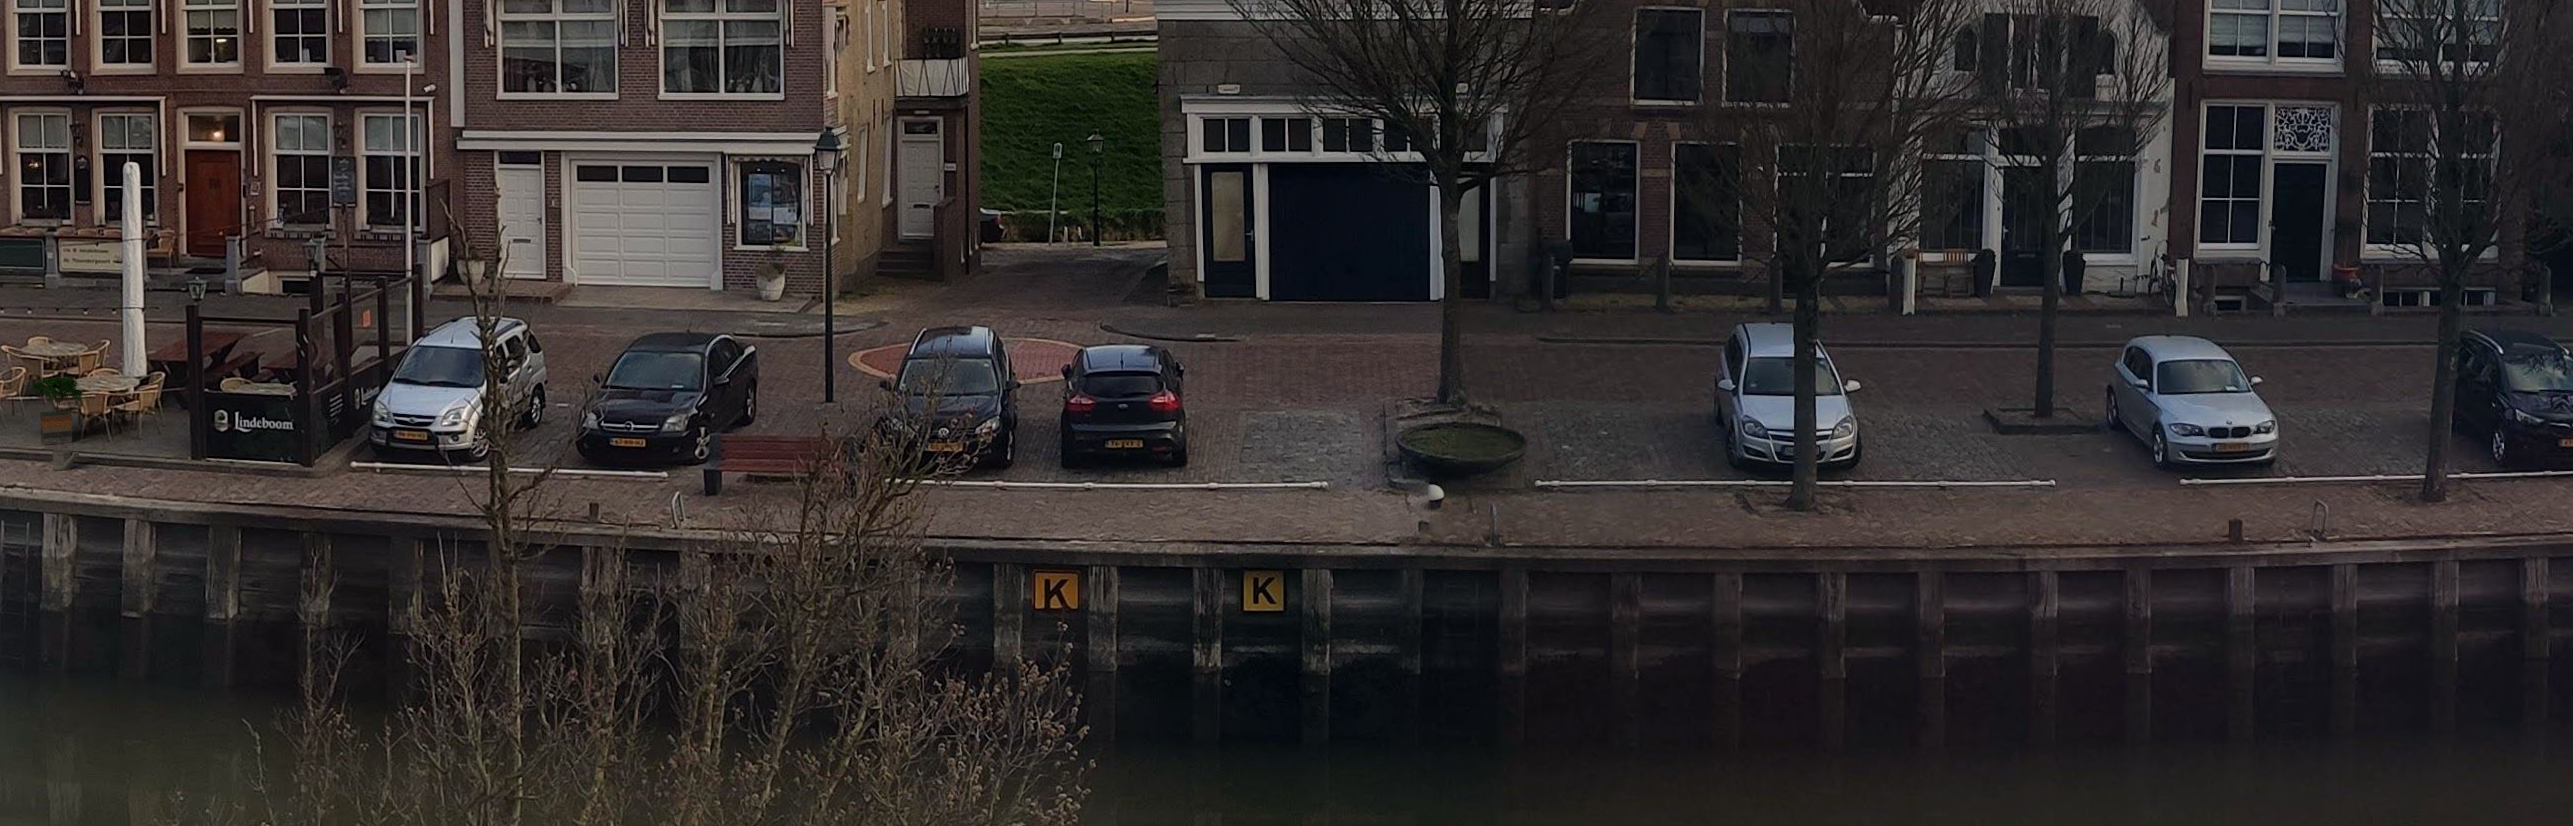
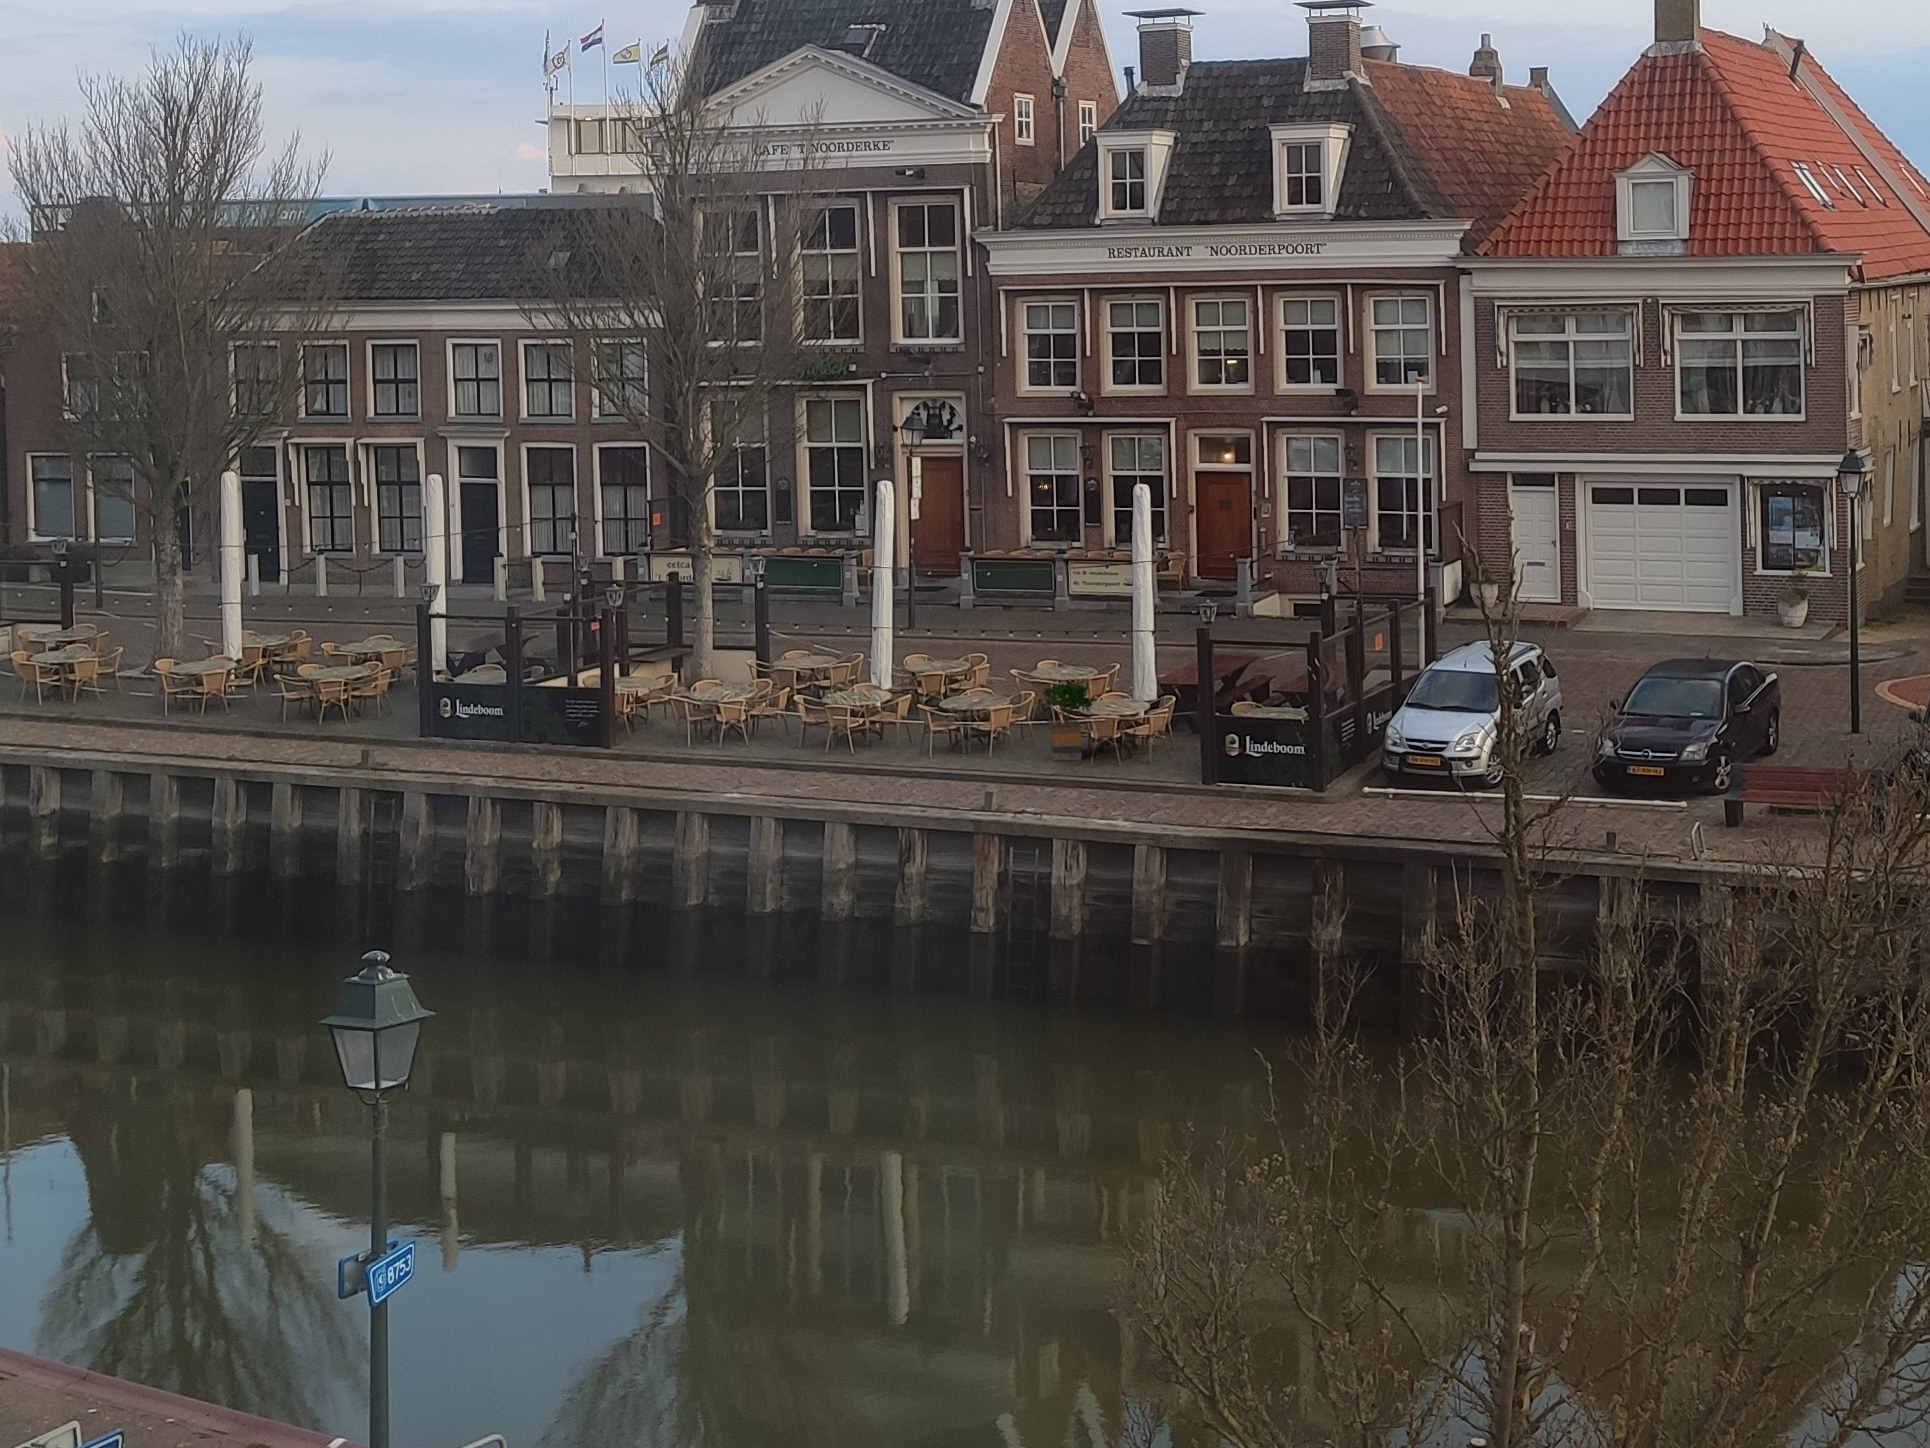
watering can: present [52,449,79,471] -> none [1061,763,1087,787]

